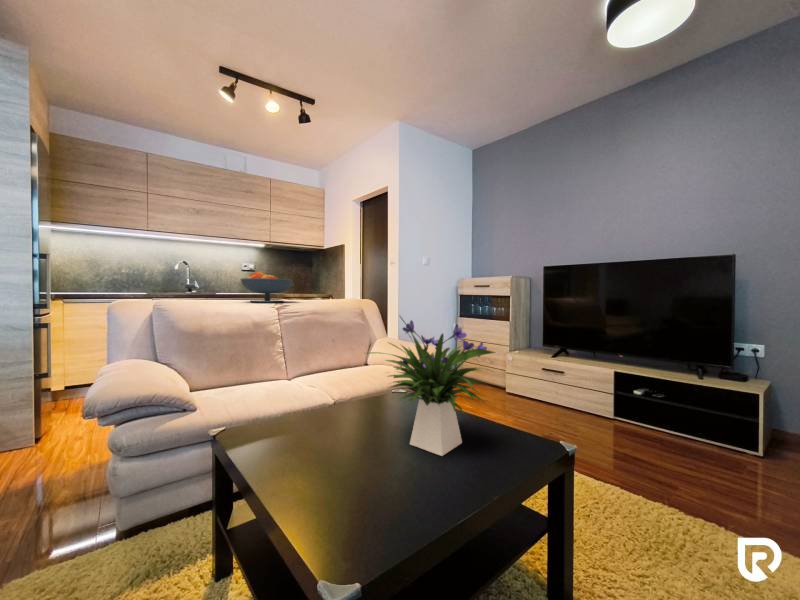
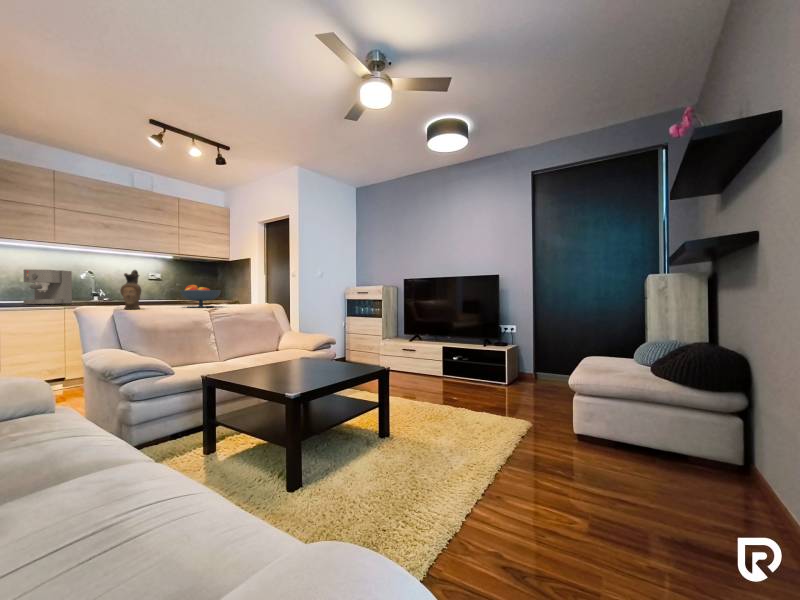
ceramic pitcher: none [157,250,185,304] -> present [120,270,141,309]
coffee maker: none [111,258,158,296] -> present [24,269,72,305]
flower arrangement: present [372,316,495,456] -> none [287,311,351,376]

